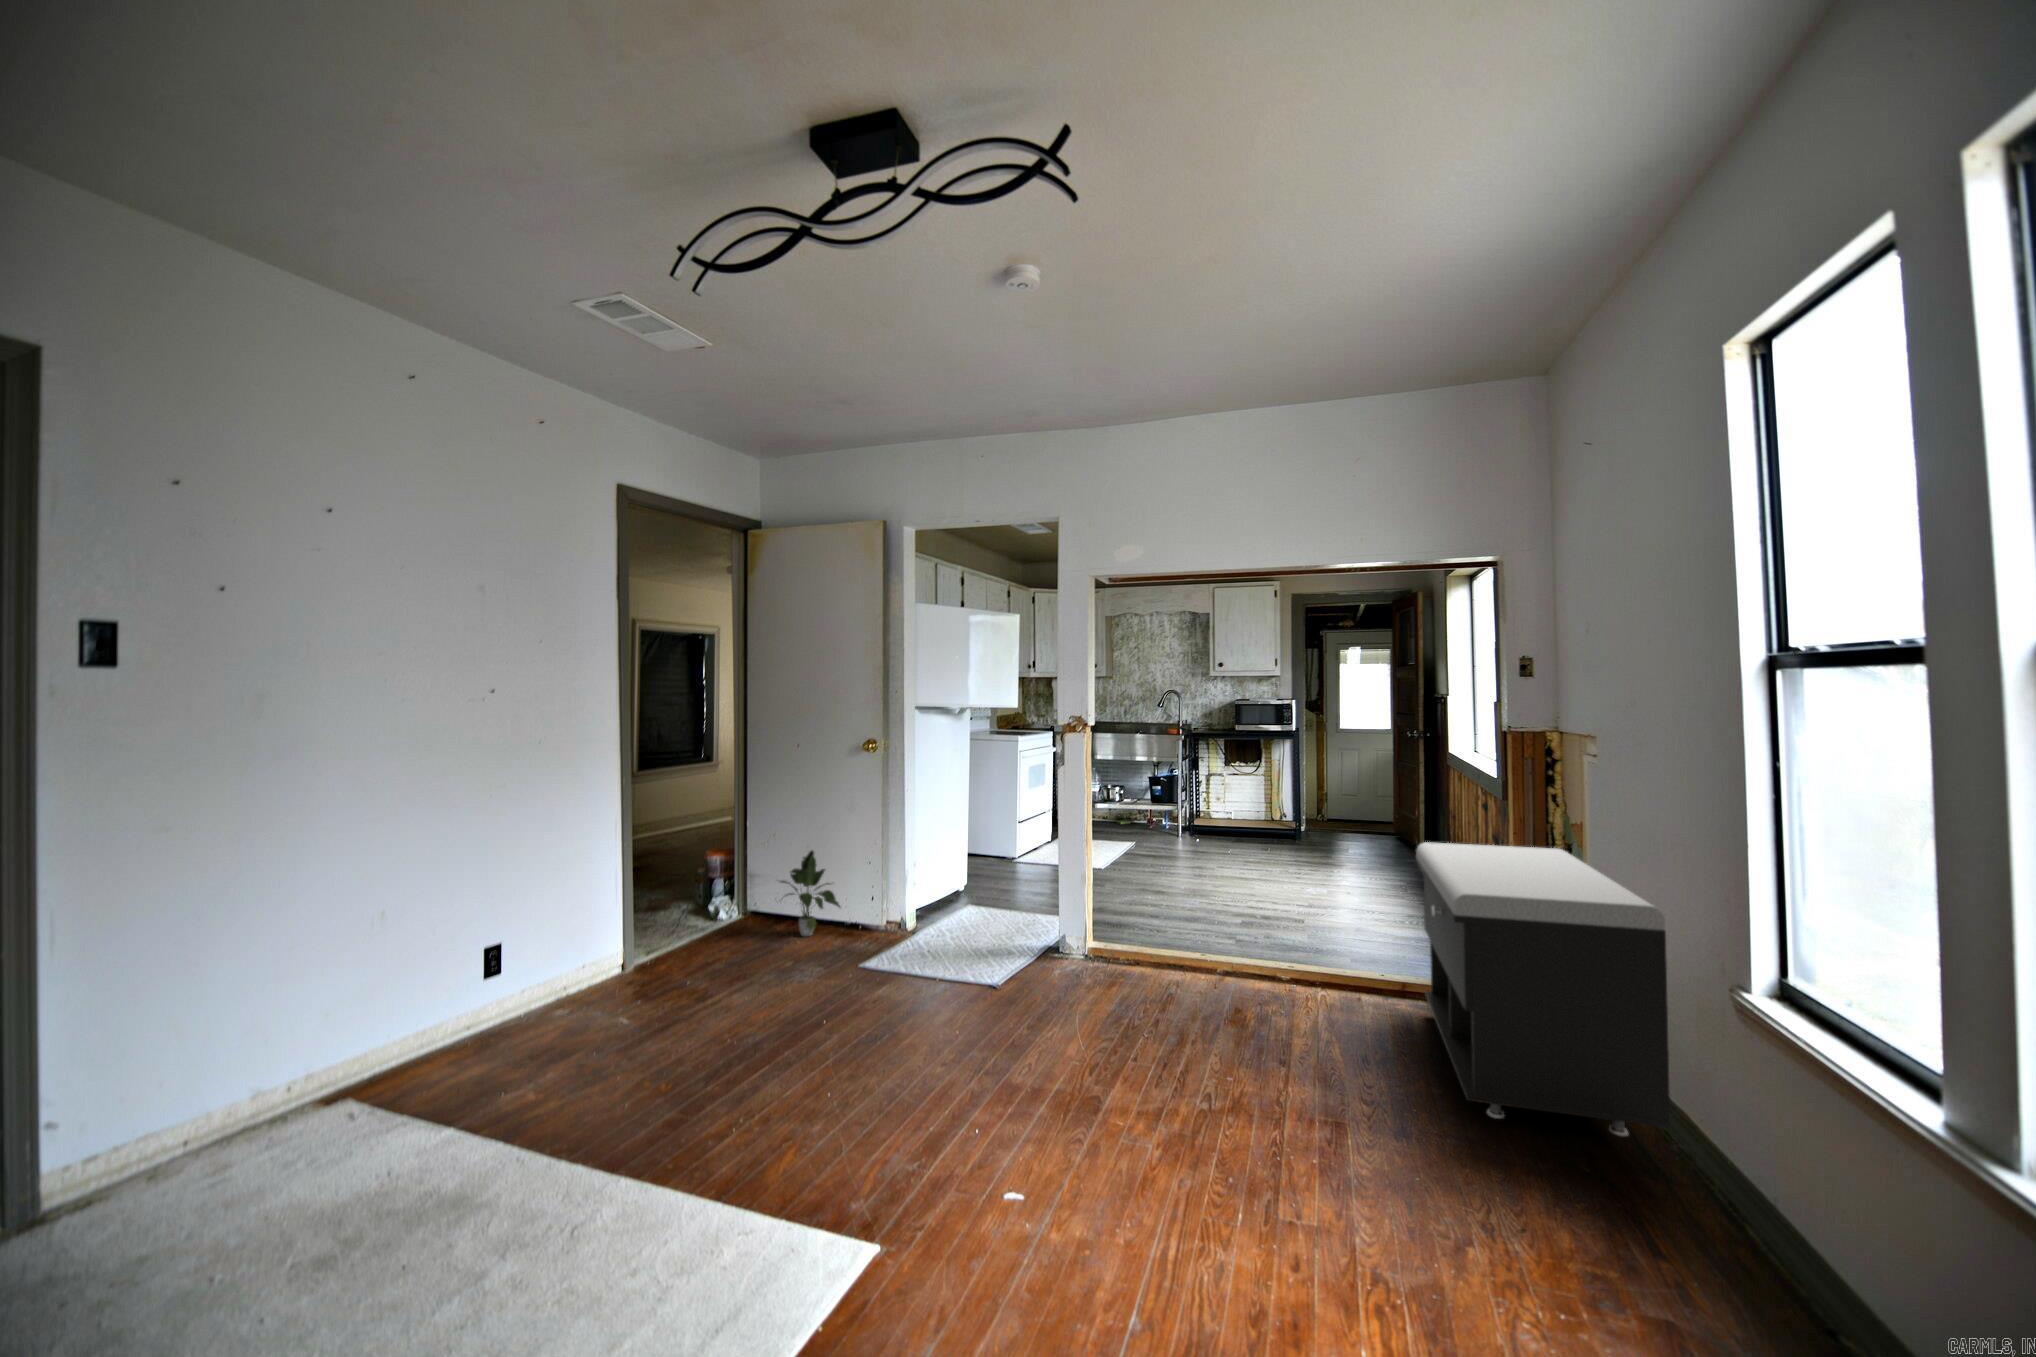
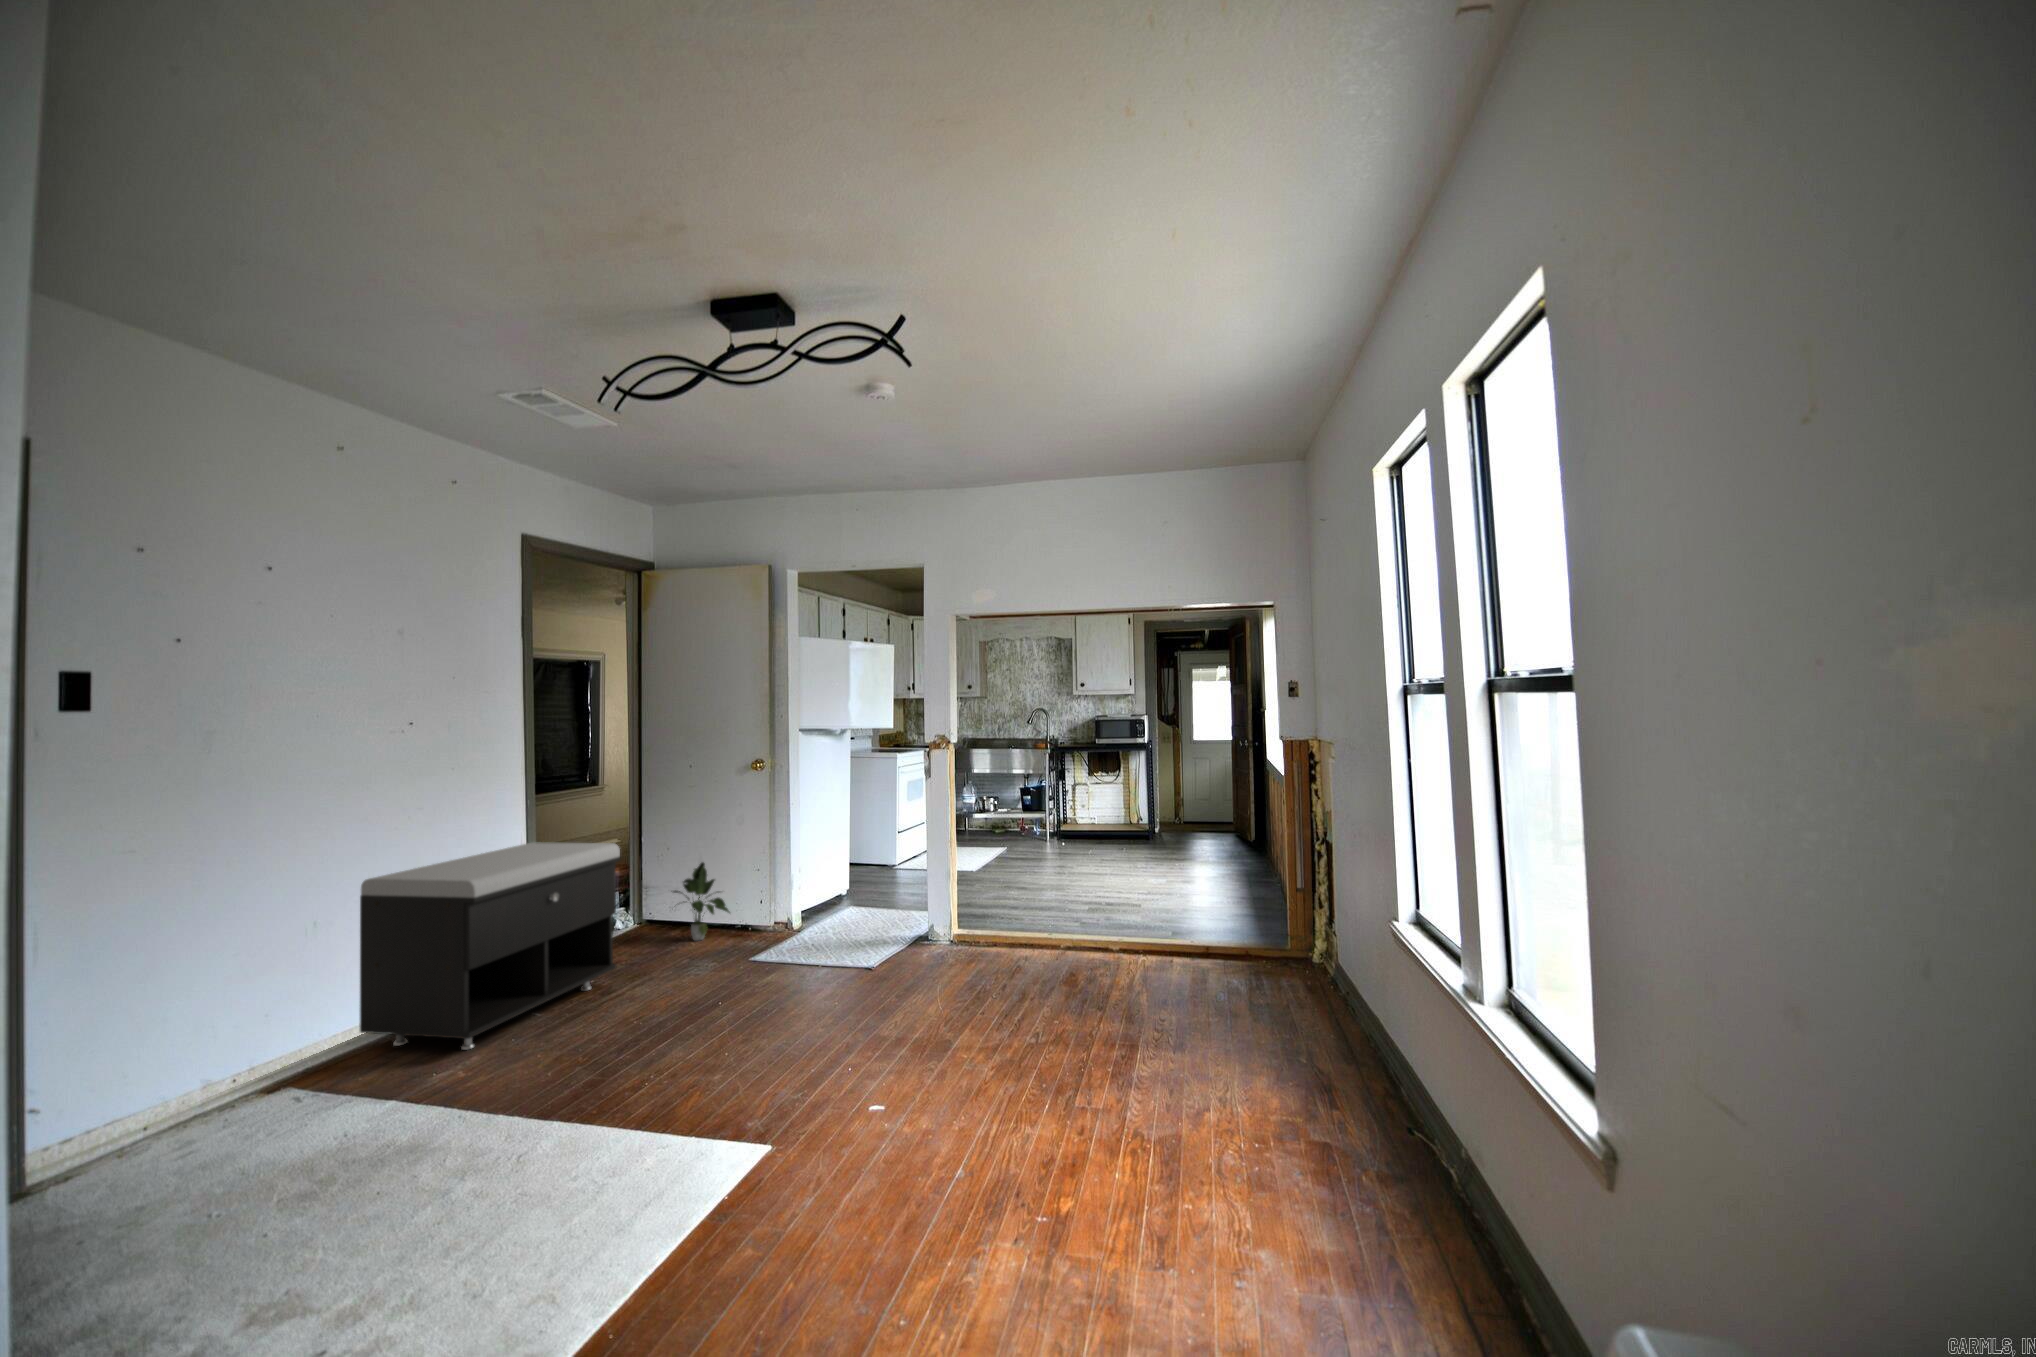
storage bench: present [1416,842,1670,1137] -> present [360,842,620,1050]

